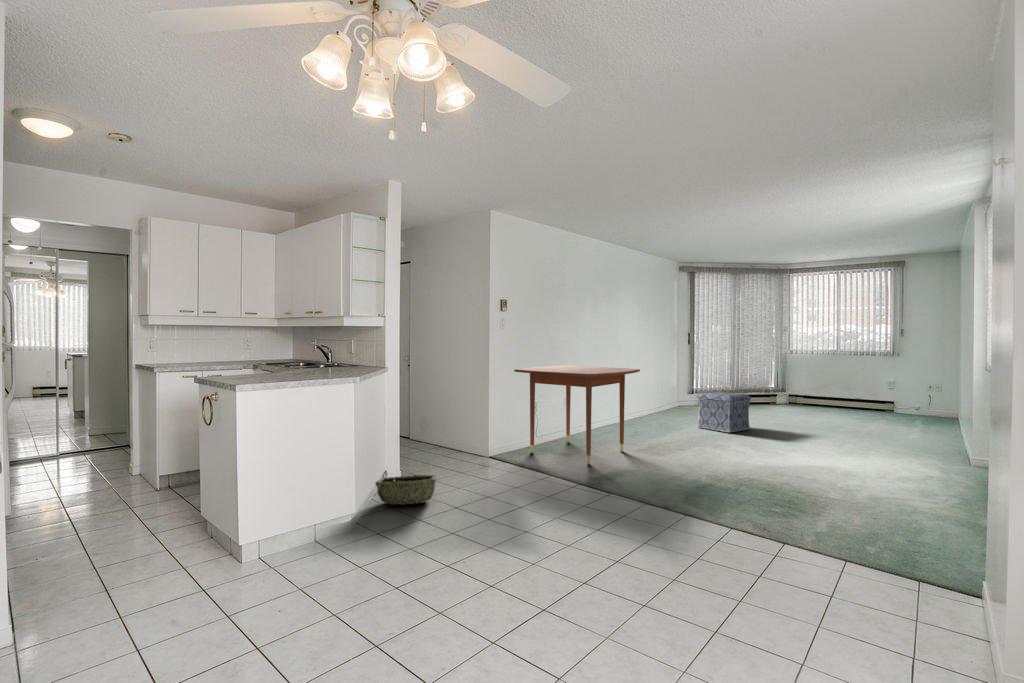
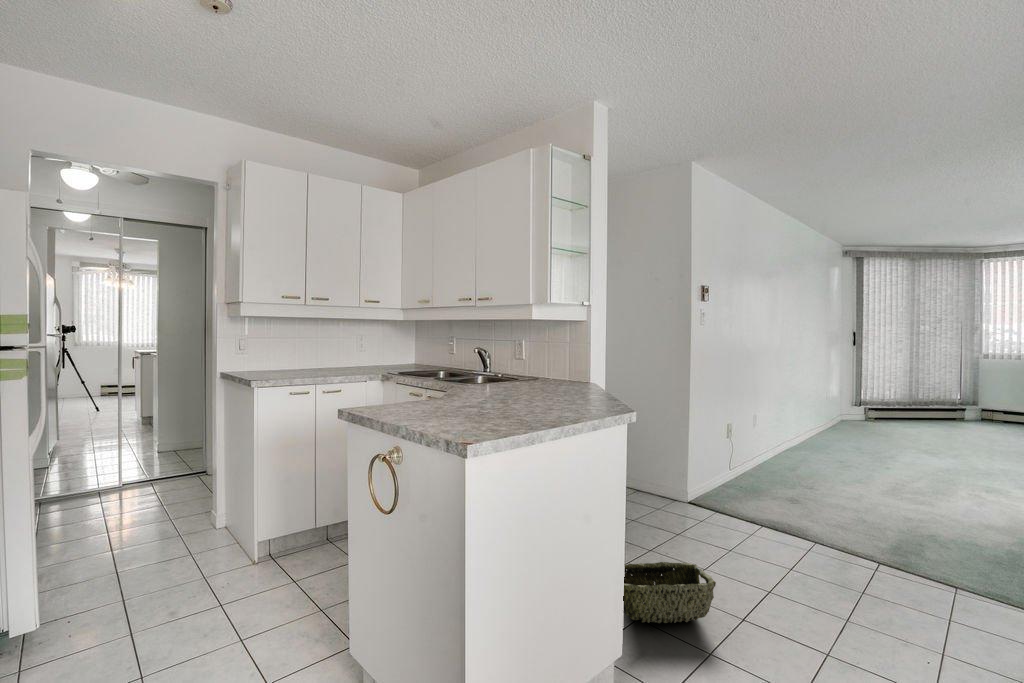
dining table: present [514,366,640,464] -> none [722,375,908,526]
ottoman: present [697,392,751,433] -> none [918,410,1001,469]

